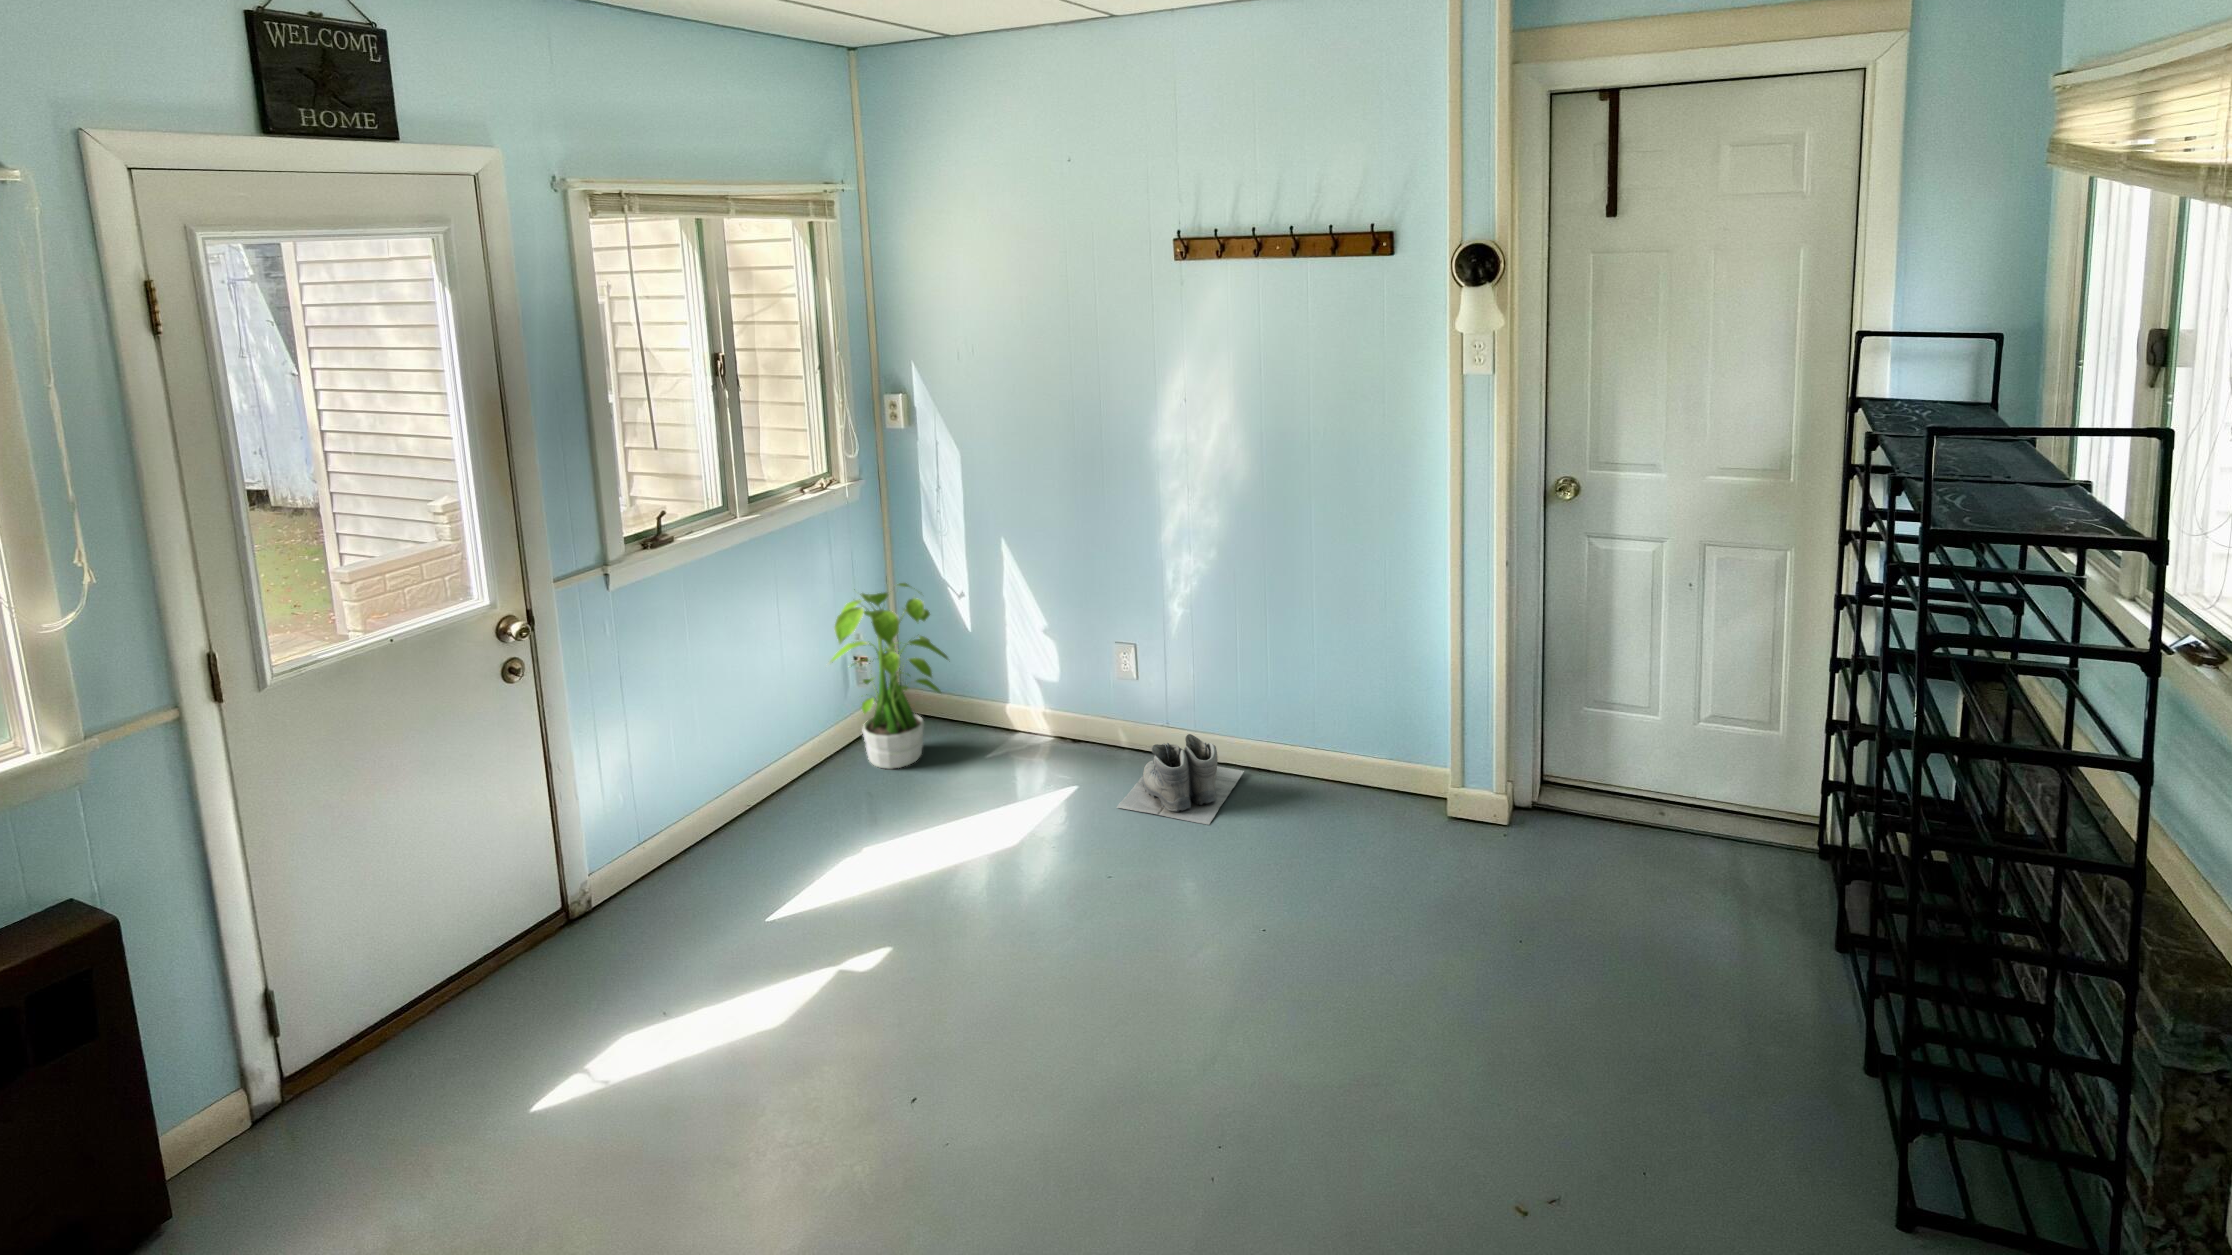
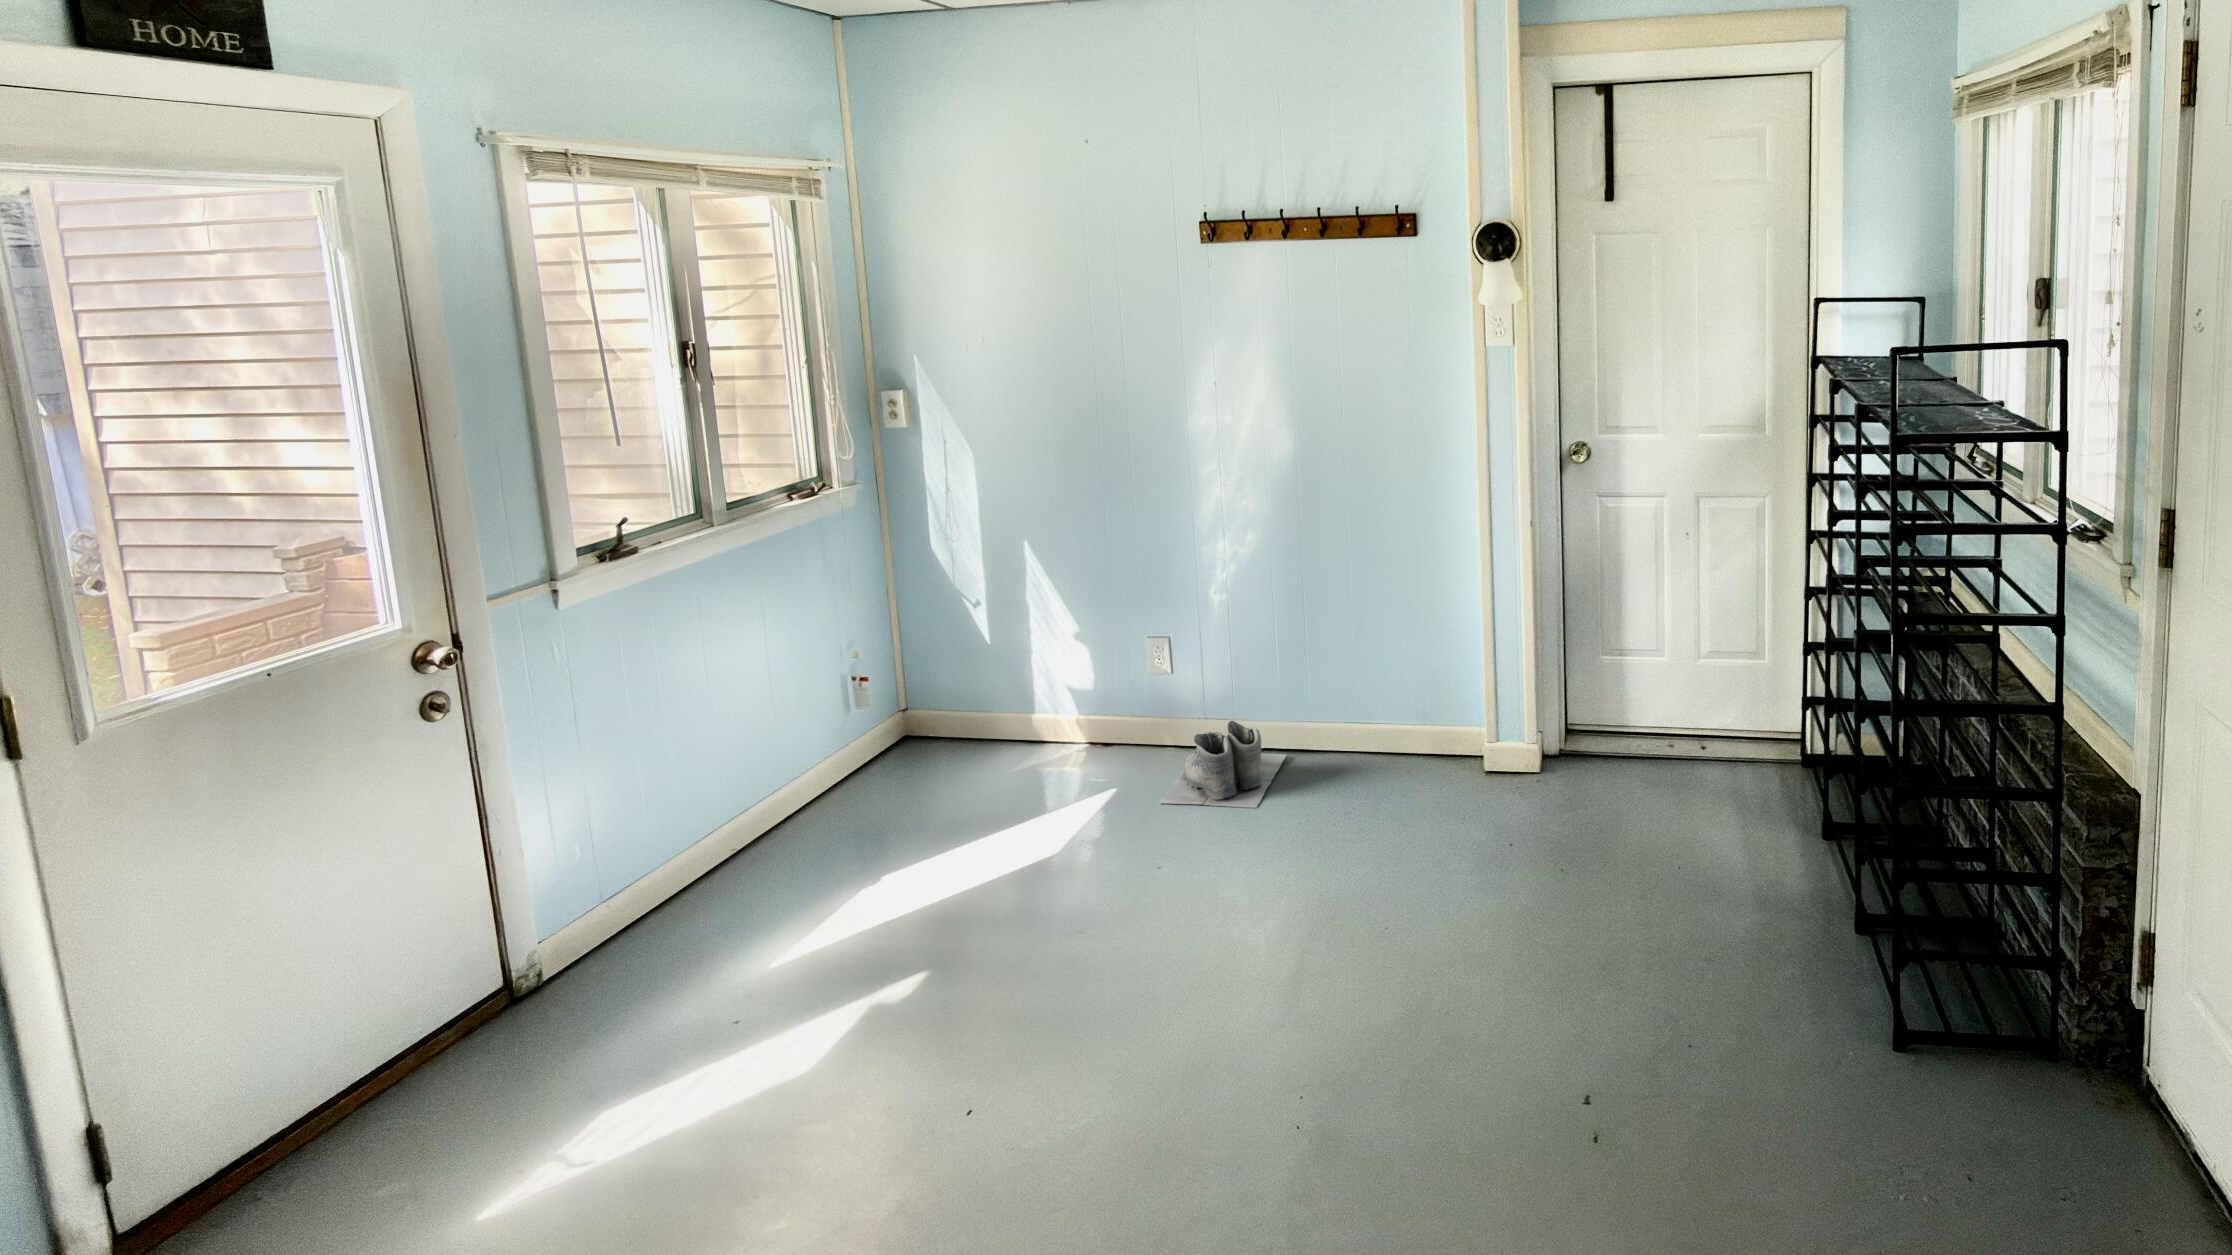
potted plant: present [828,583,948,769] -> none [821,591,969,795]

